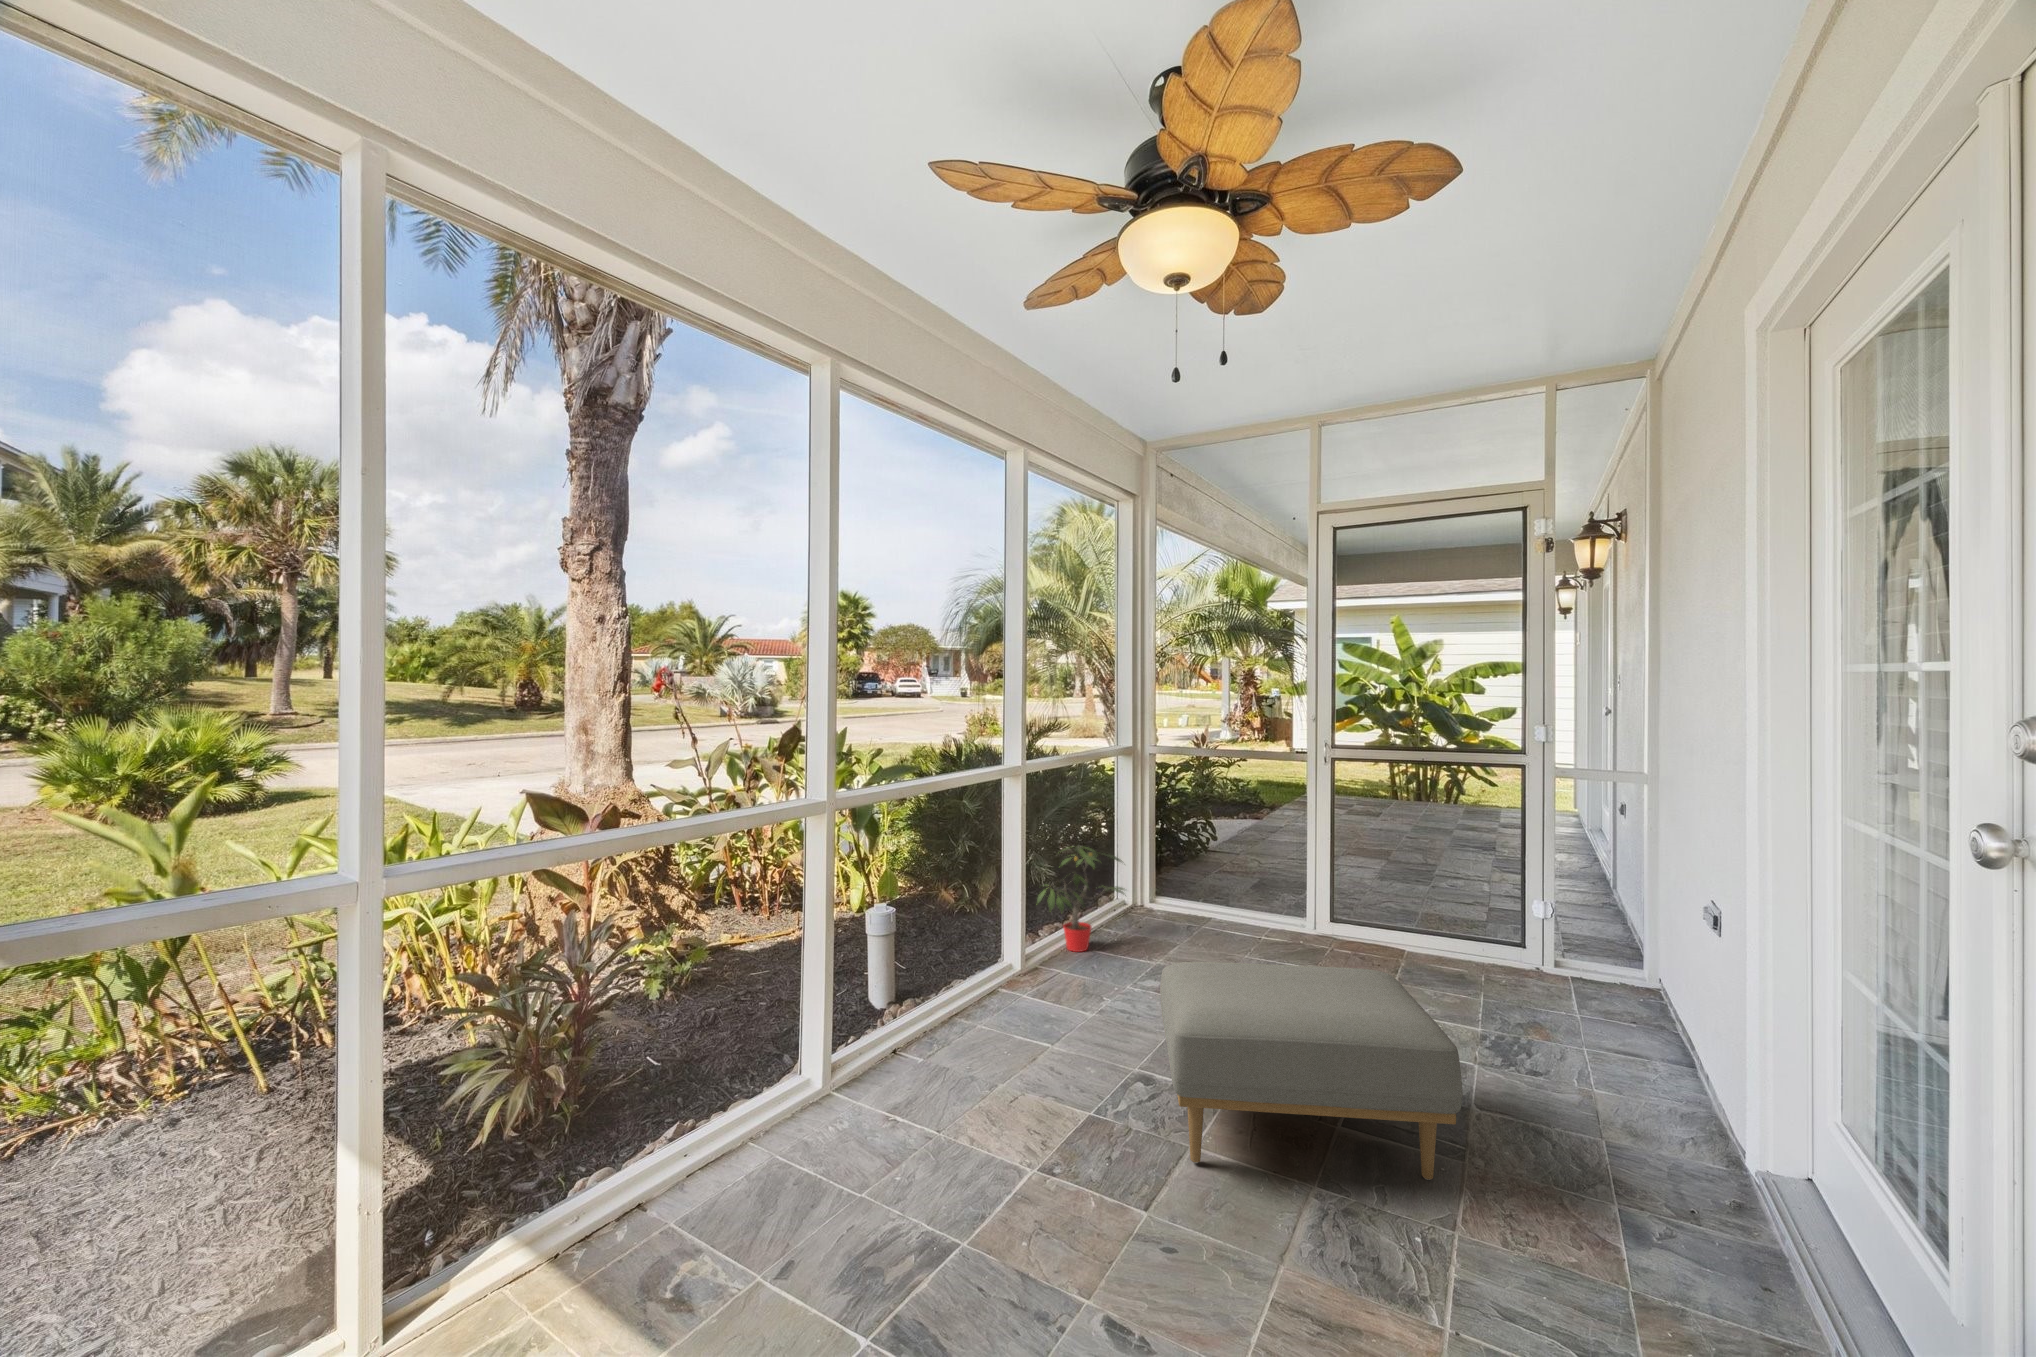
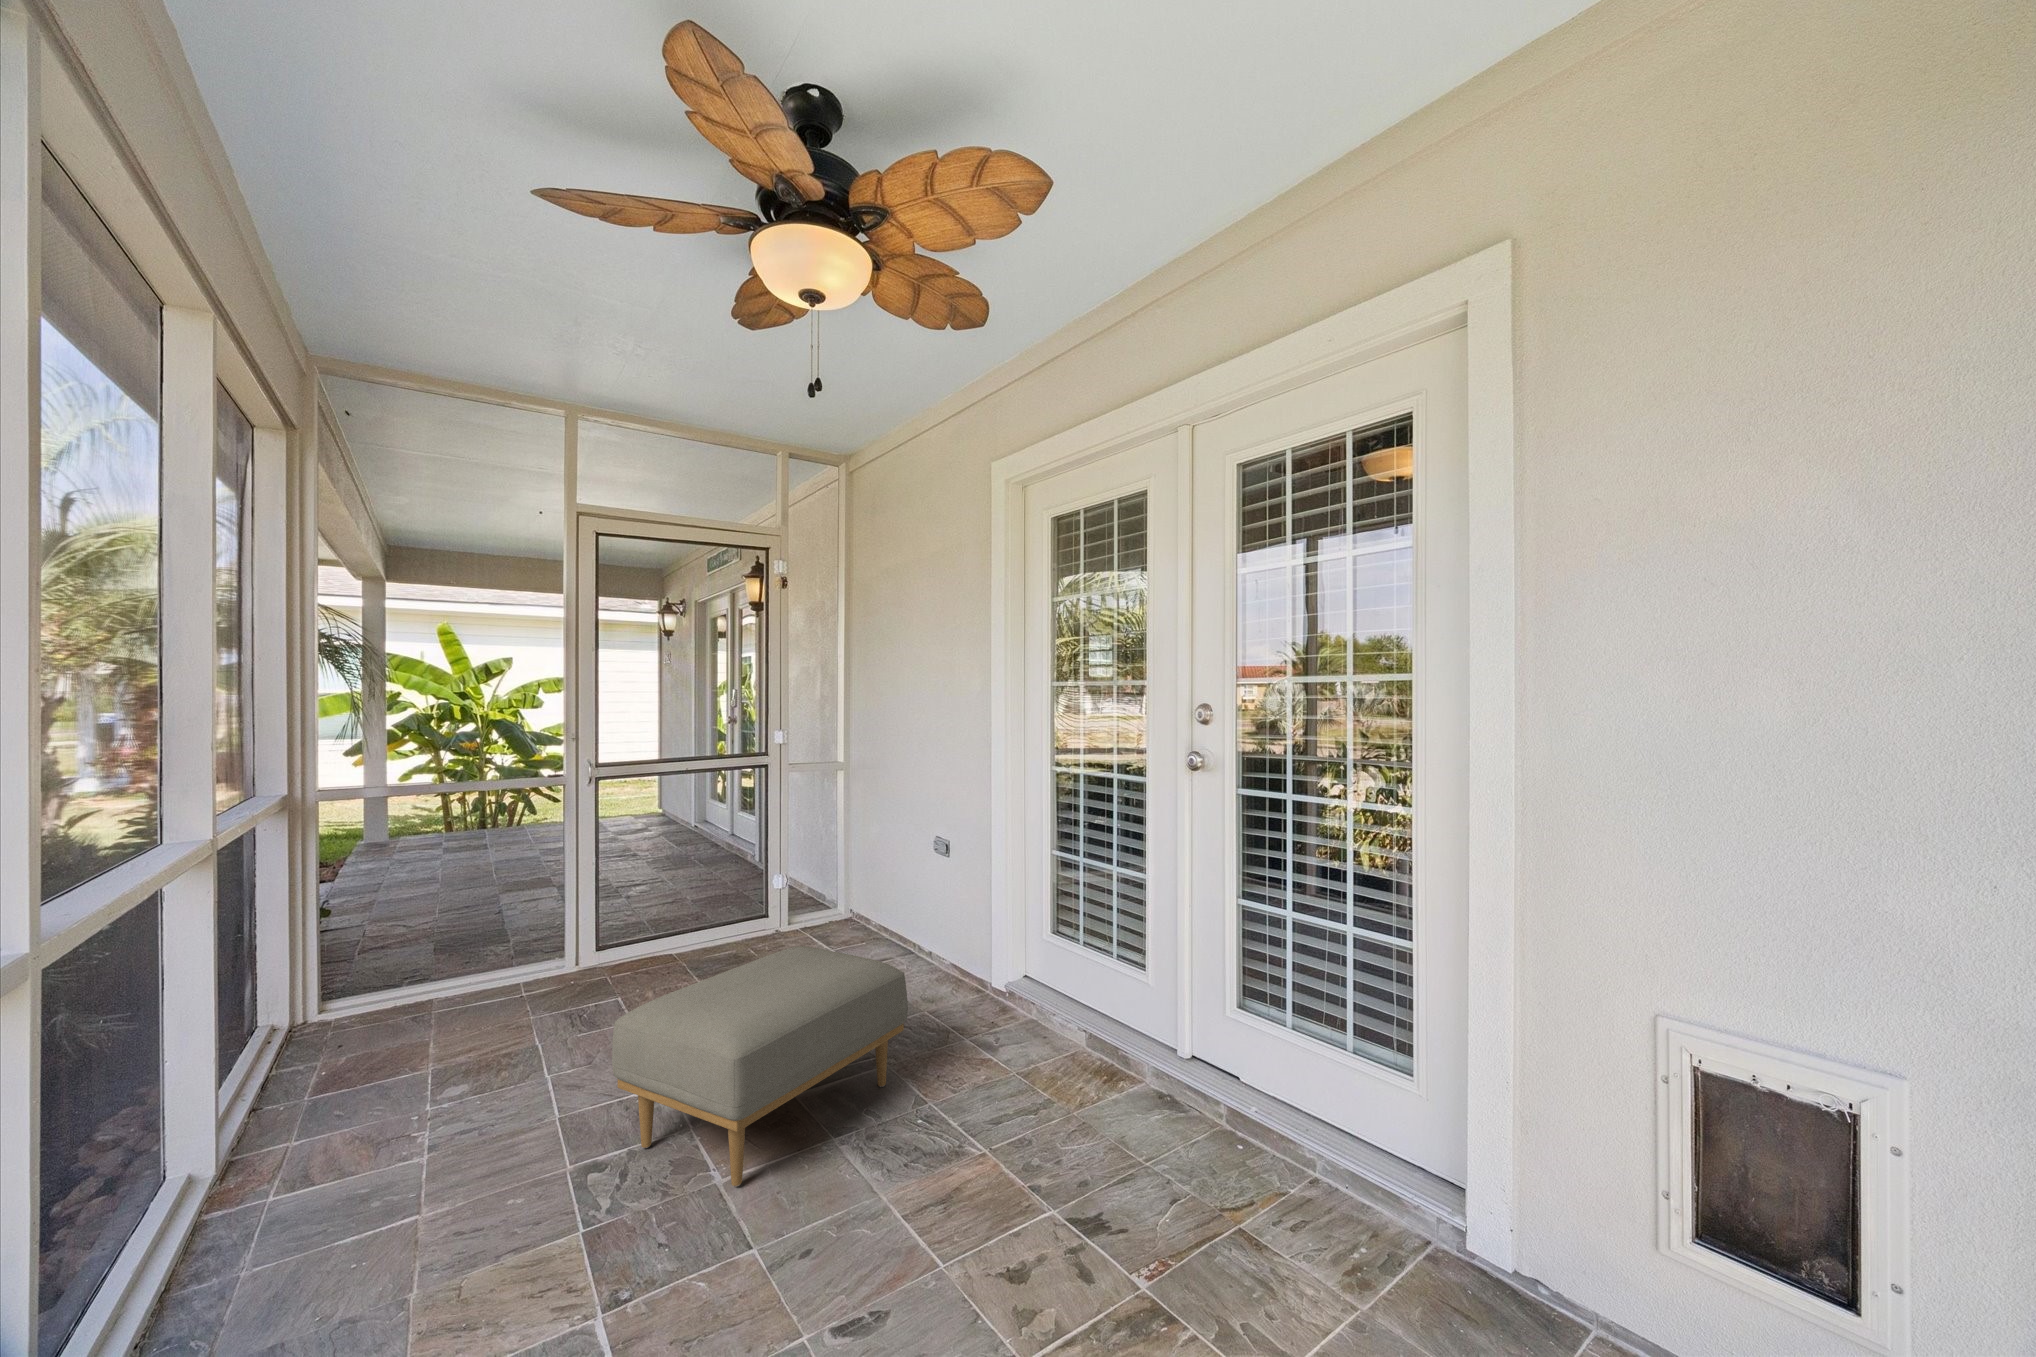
potted plant: present [1037,846,1126,952] -> none [215,946,361,1108]

